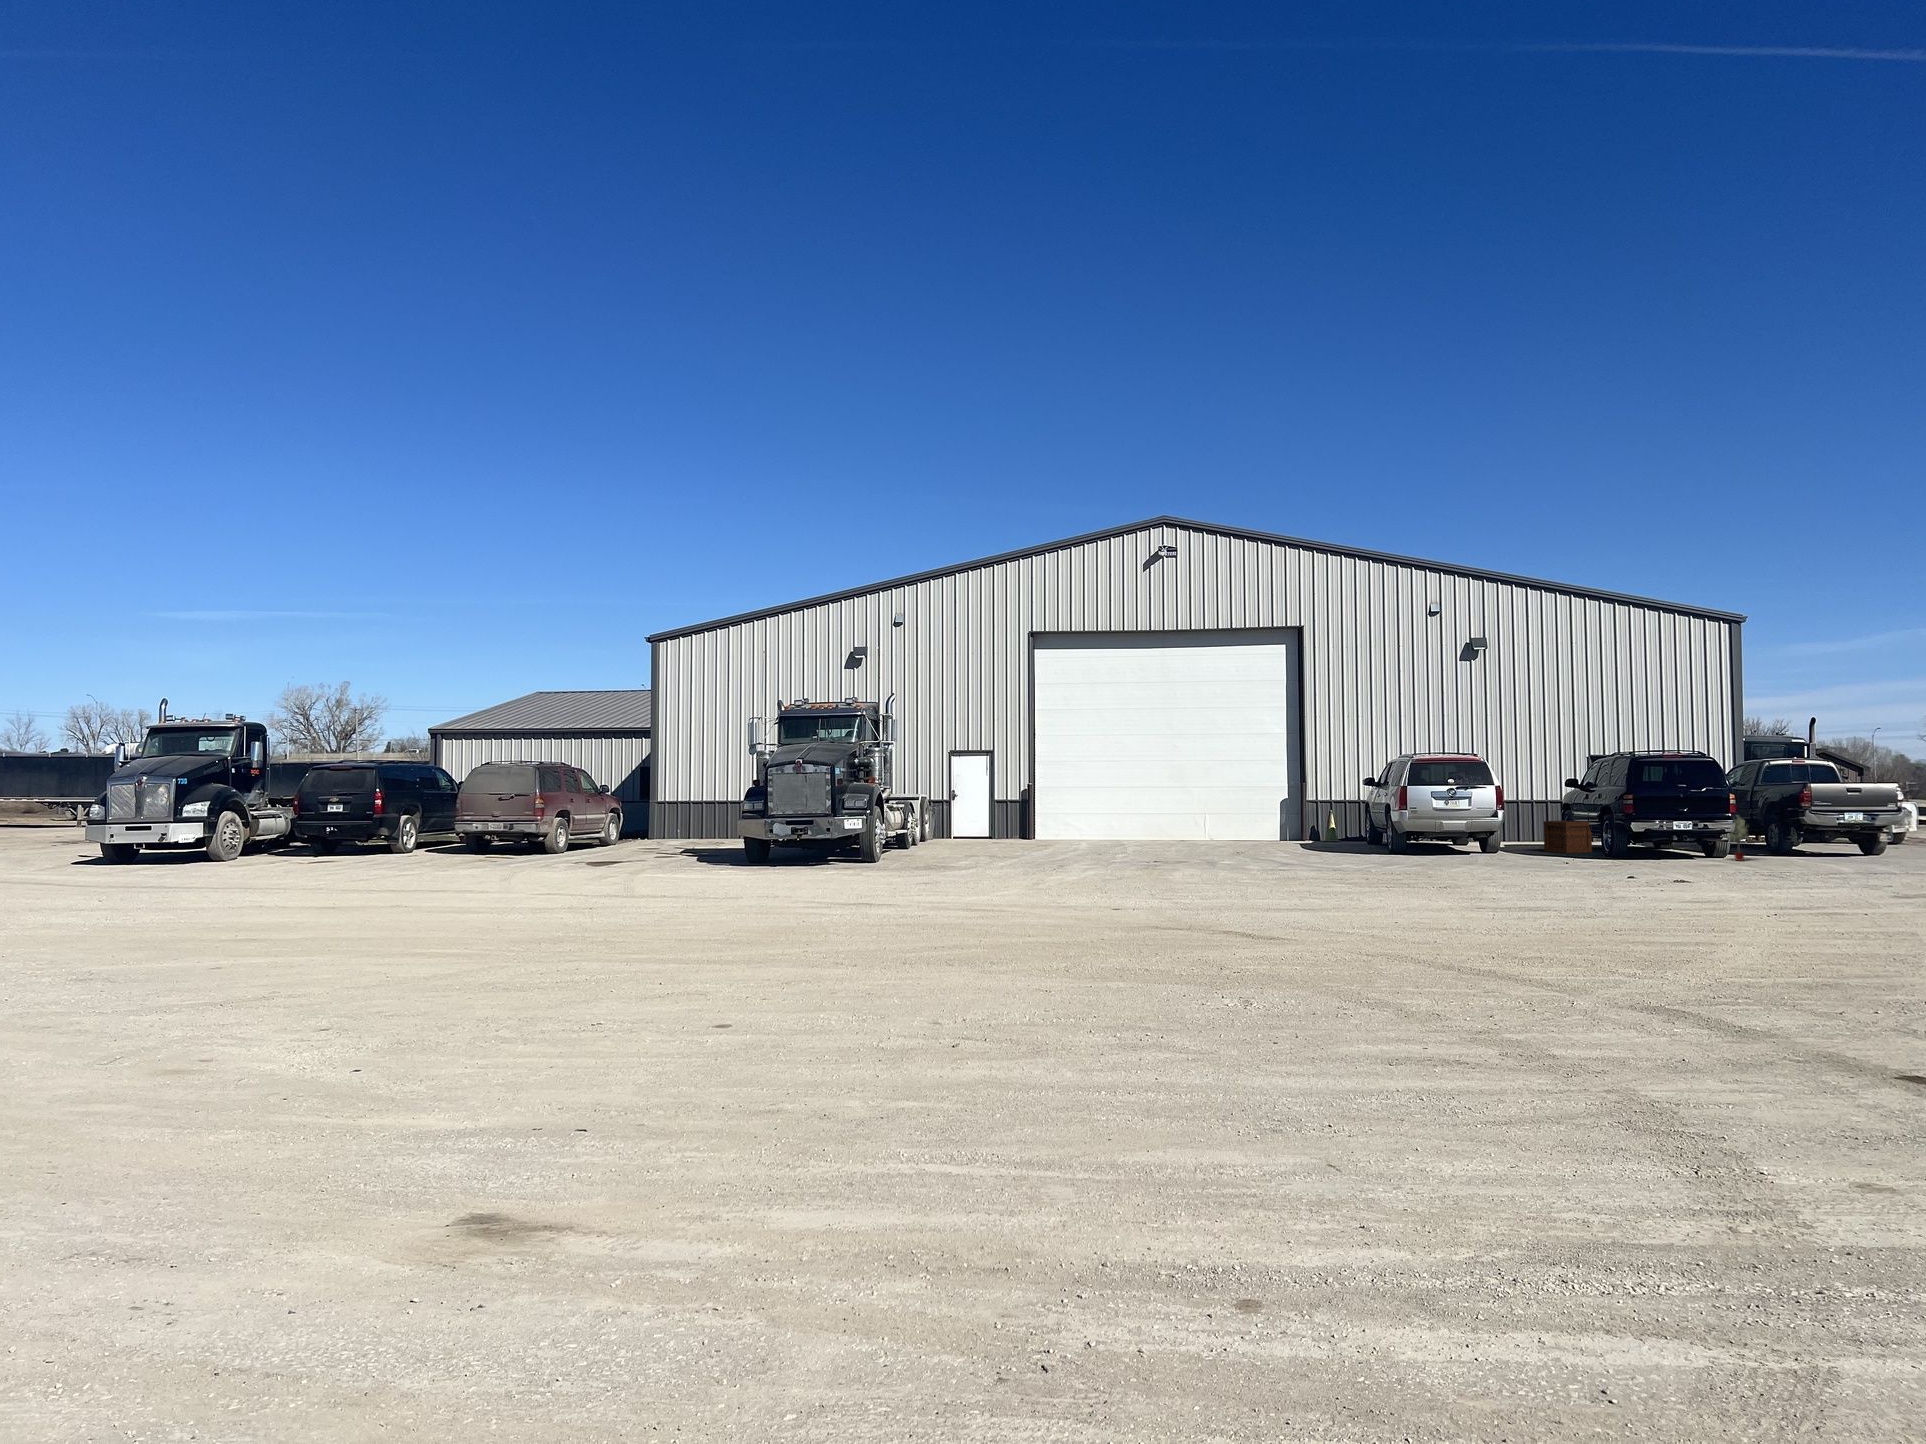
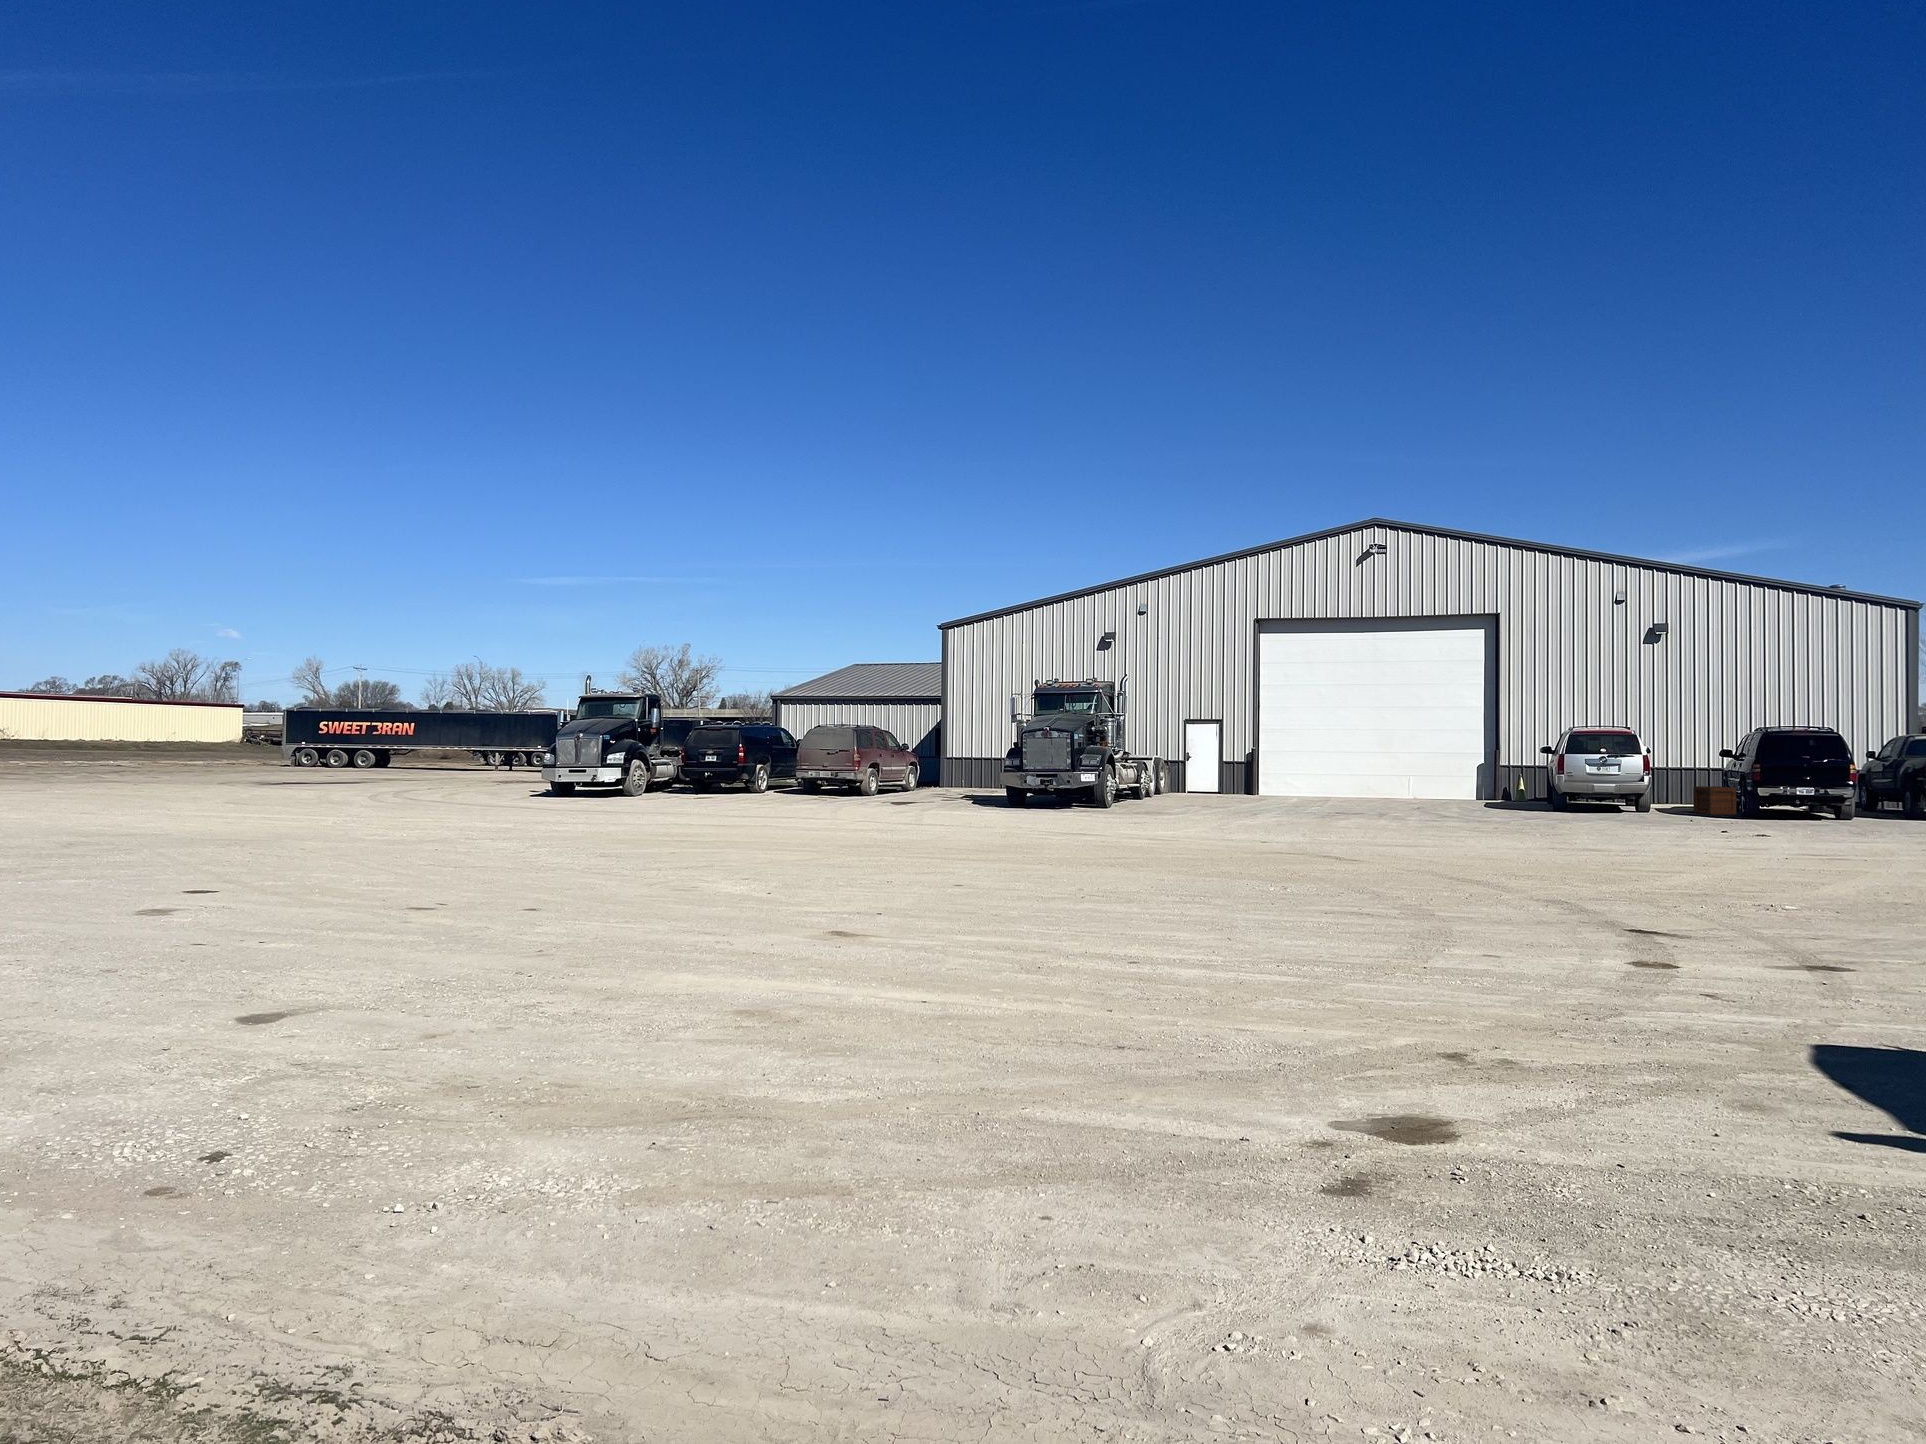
potted tree: present [1725,817,1747,861] -> none [1843,784,1868,824]

